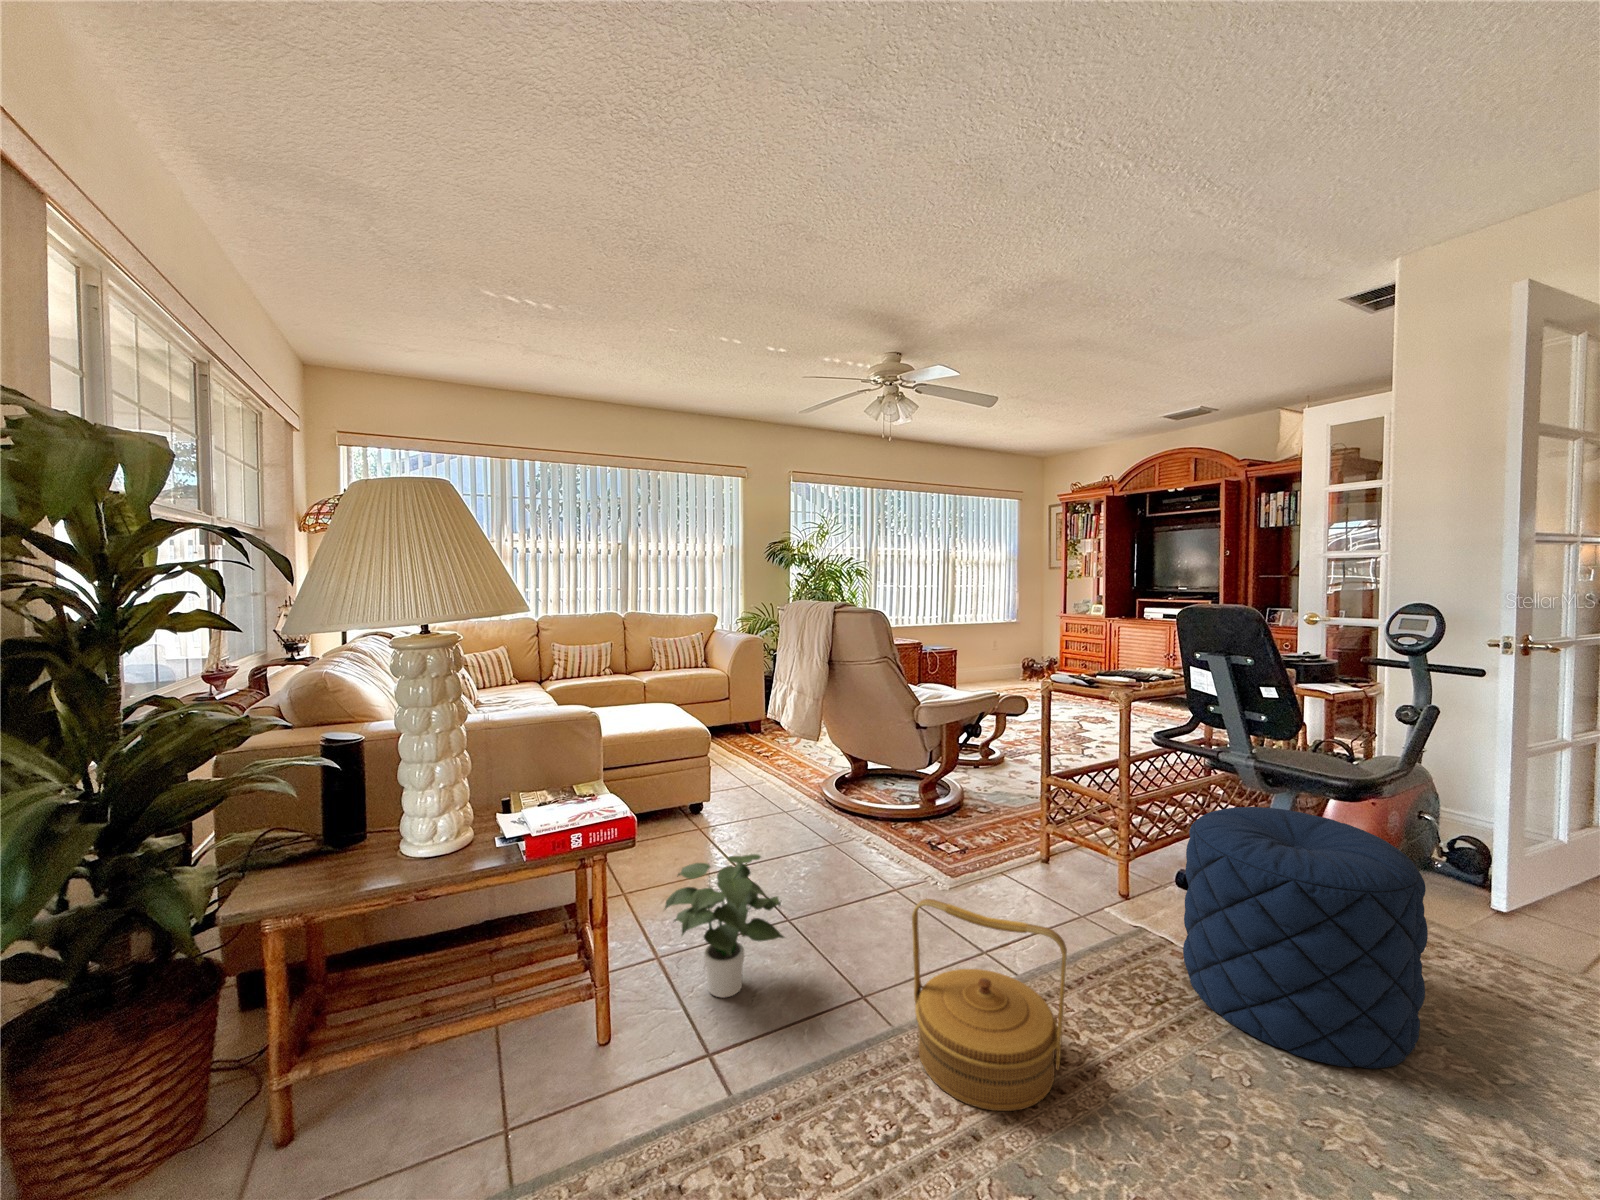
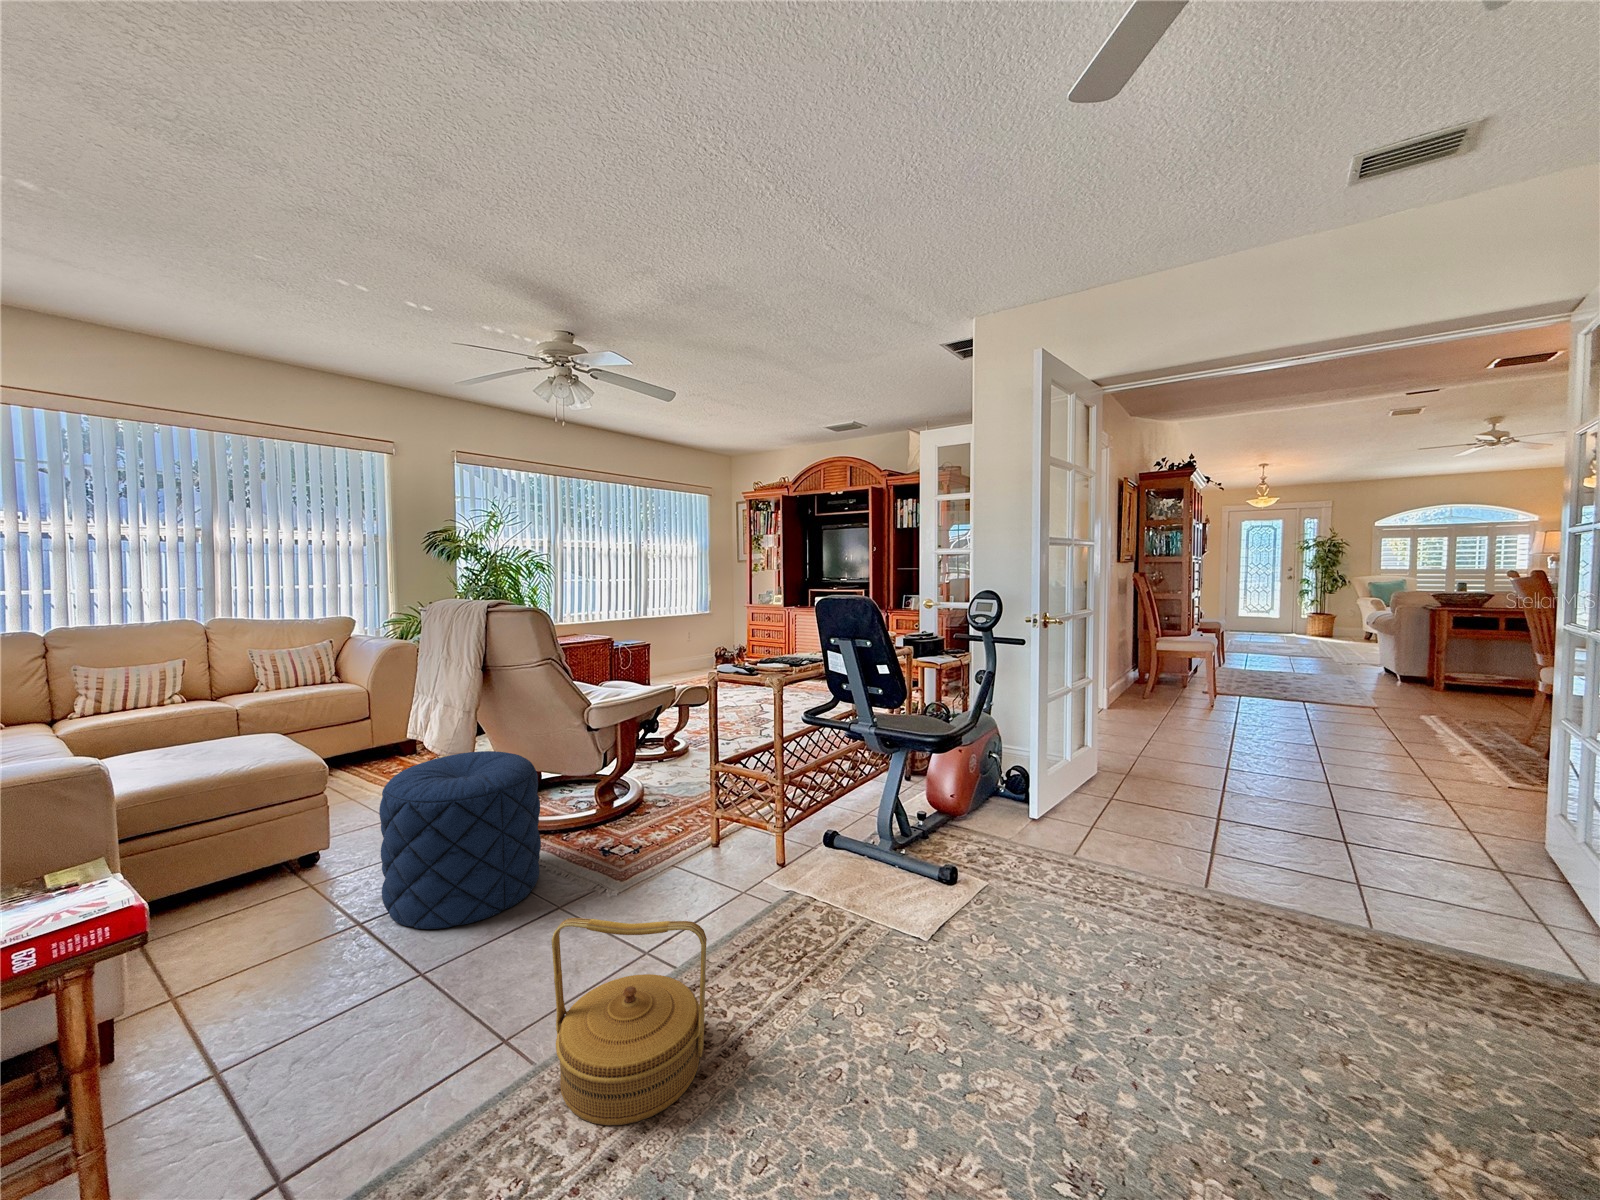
pouf: present [1183,807,1428,1068] -> present [379,751,541,929]
potted plant: present [665,854,784,998] -> none [215,909,403,1099]

